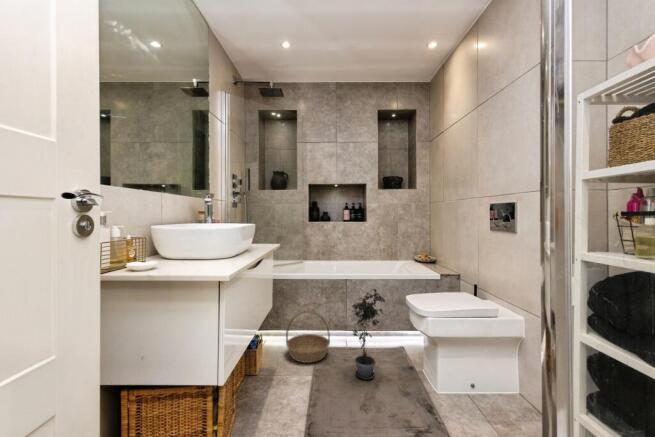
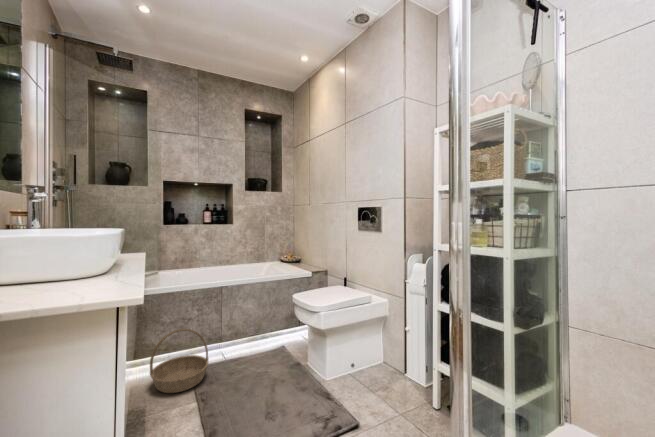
potted plant: present [352,289,385,379] -> none [235,292,277,391]

